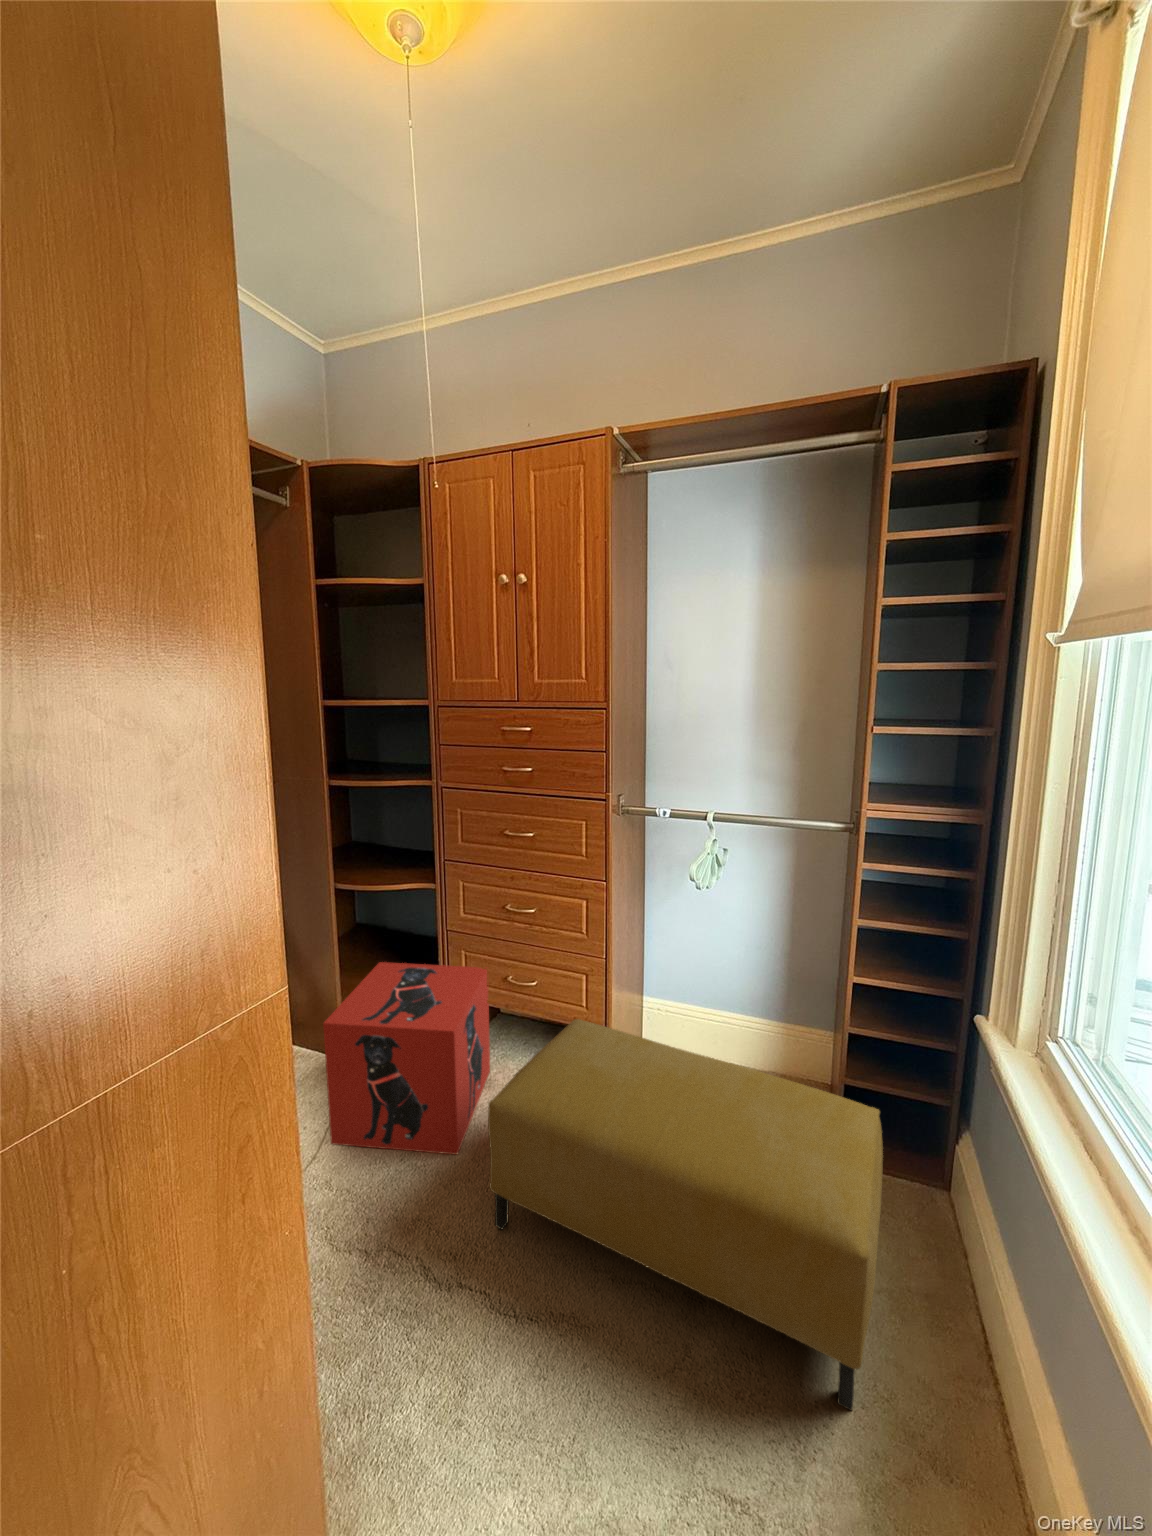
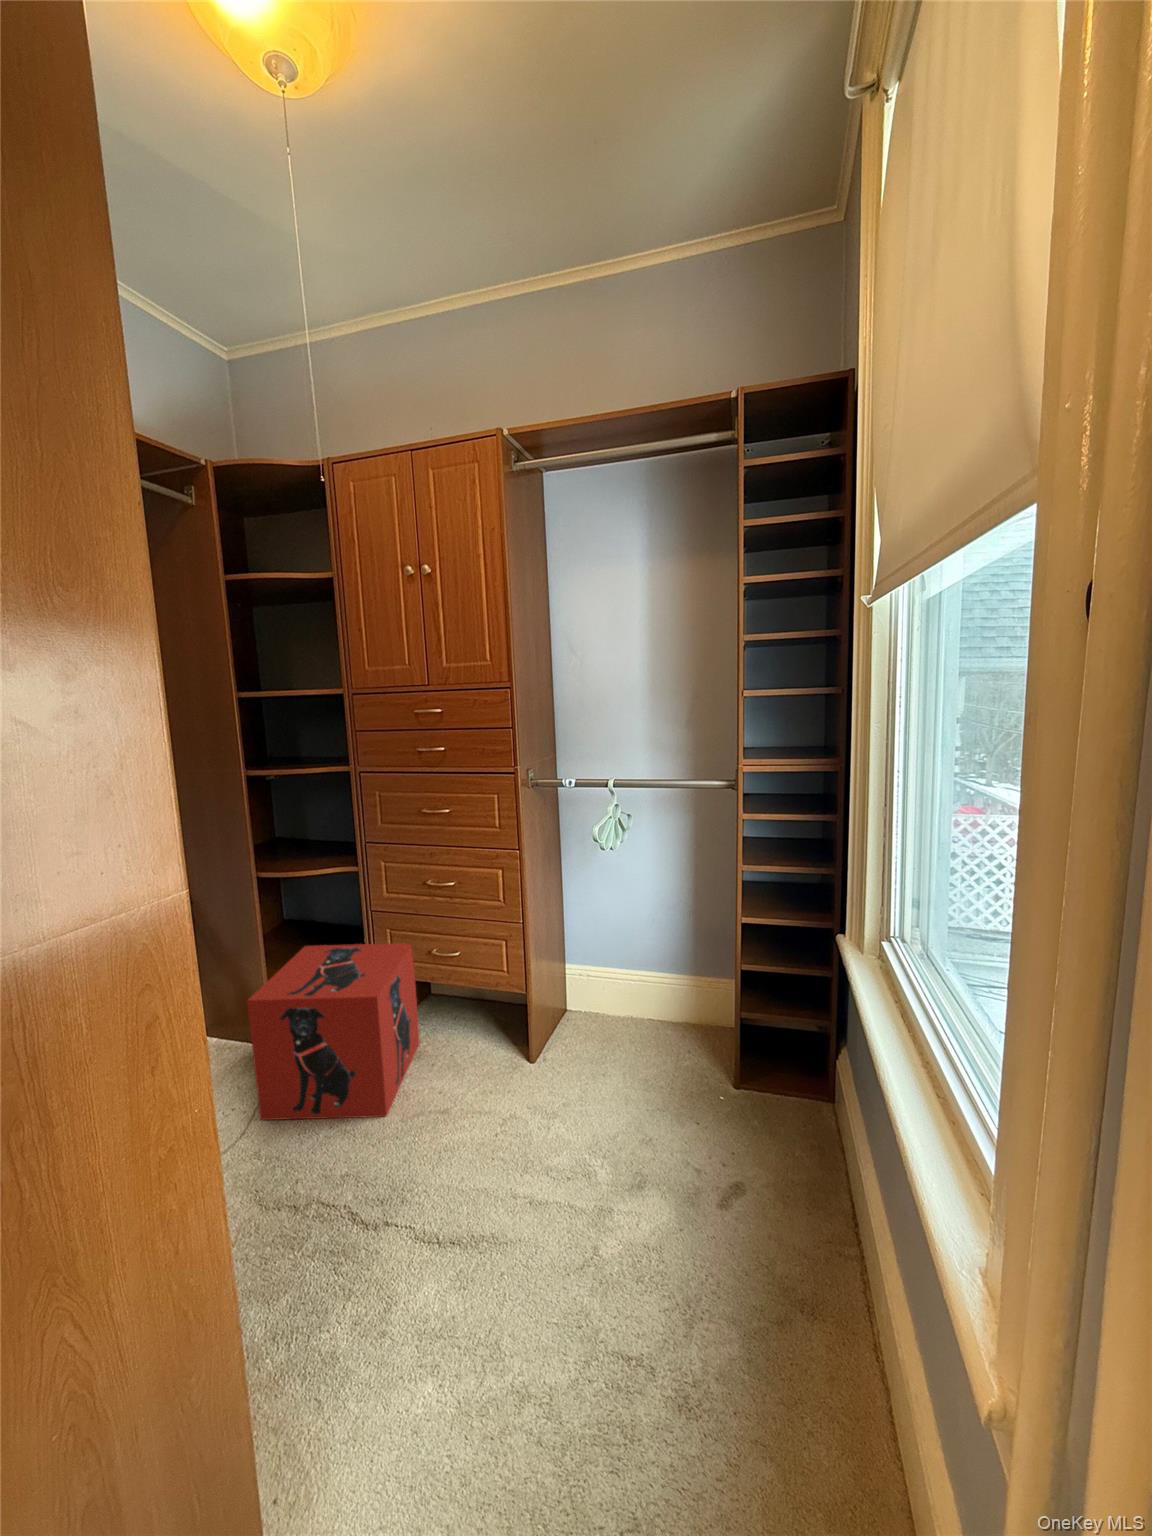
ottoman: present [488,1019,883,1410] -> none [409,980,765,1279]

